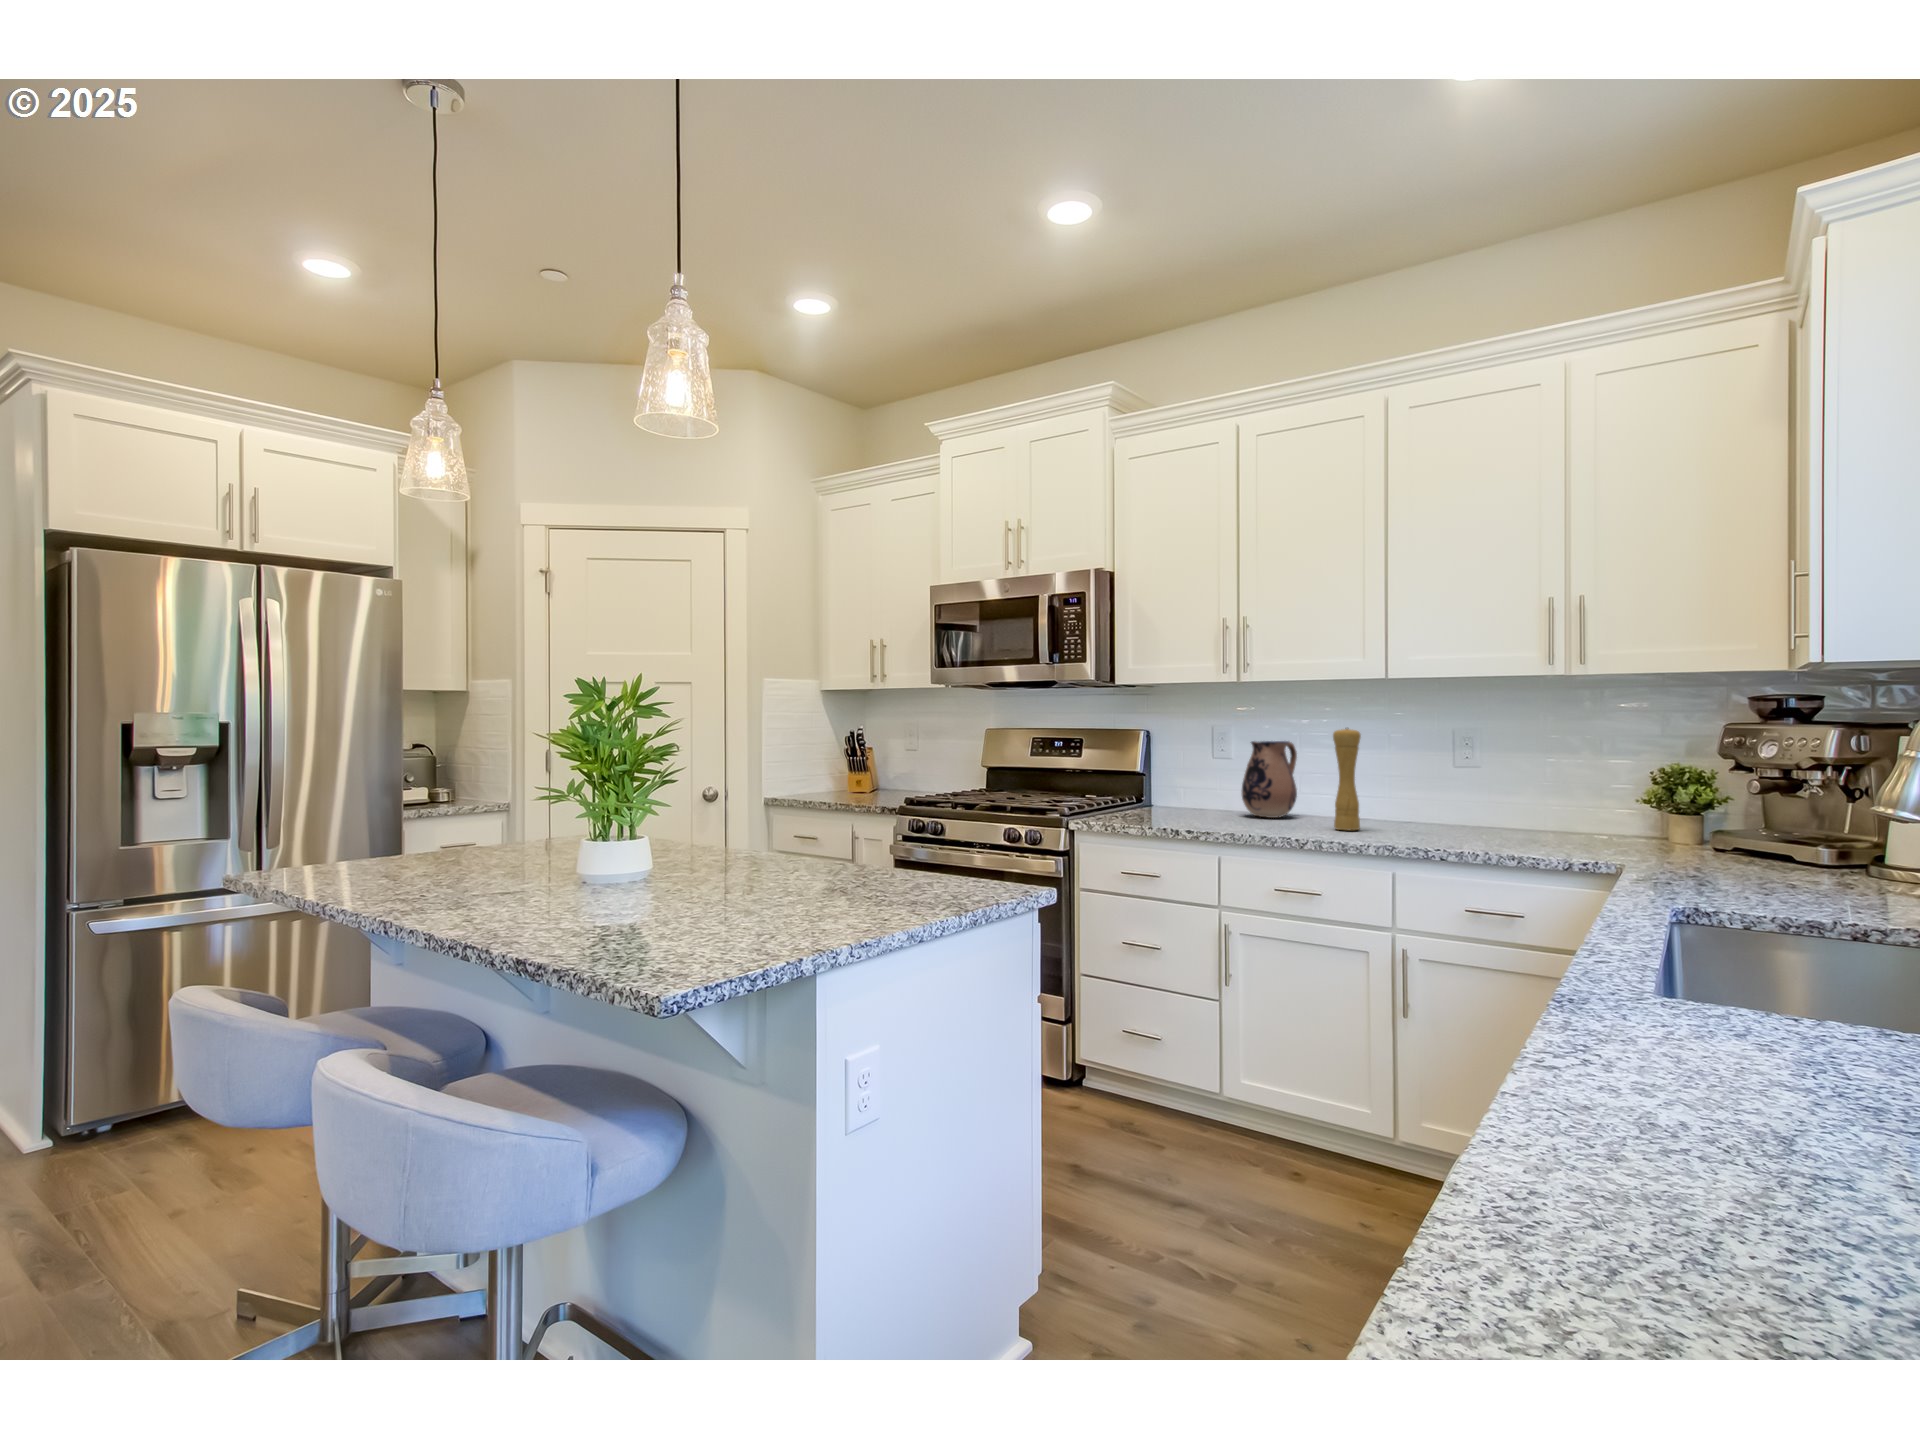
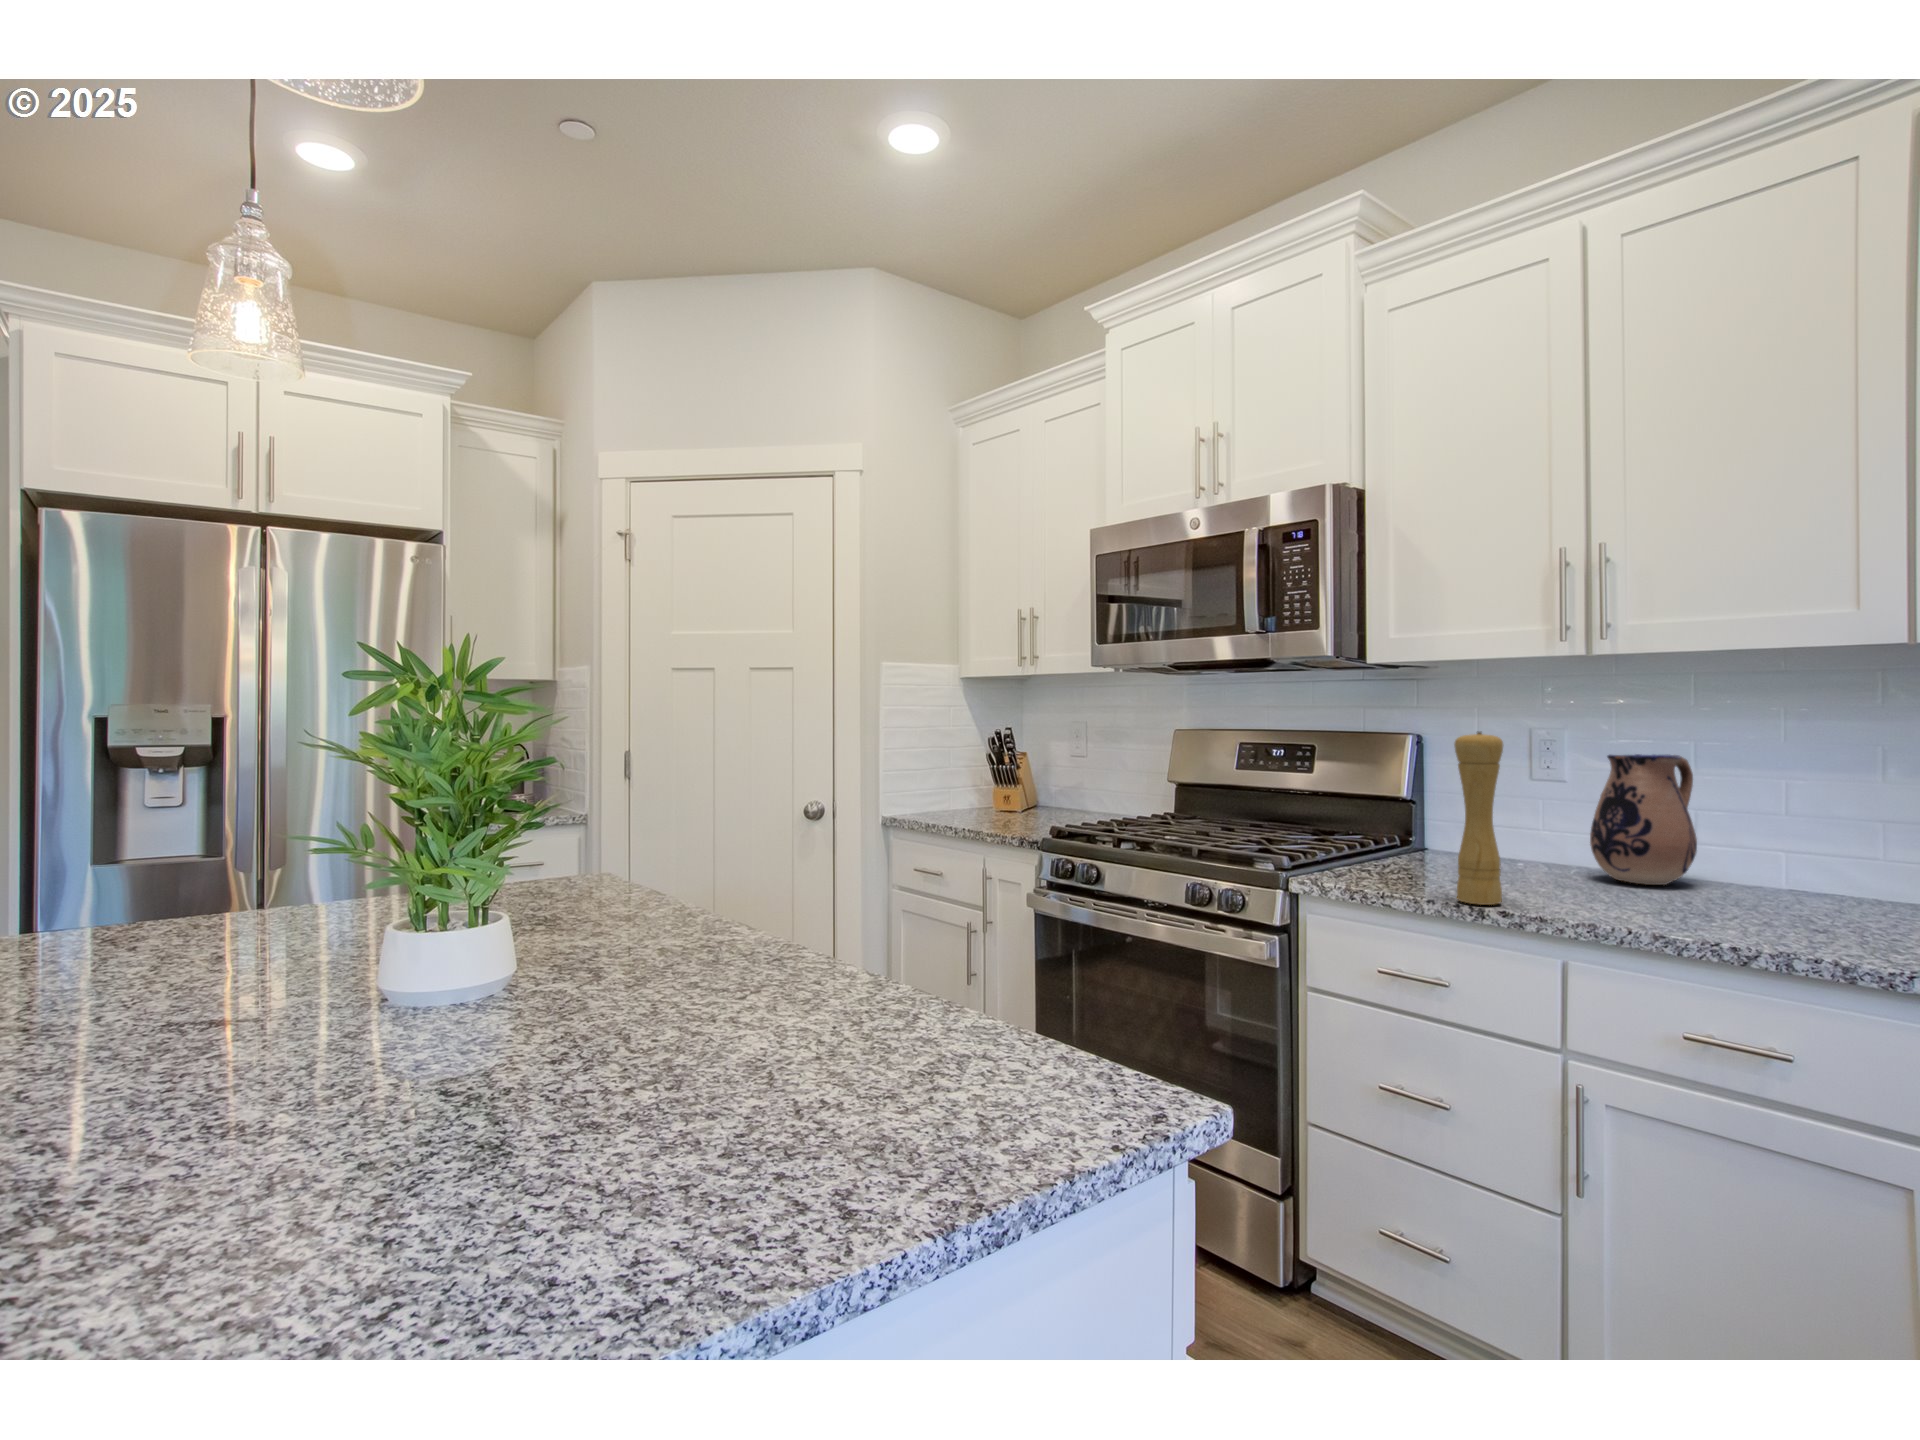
pepper mill: present [1333,728,1361,830] -> present [1454,732,1503,905]

